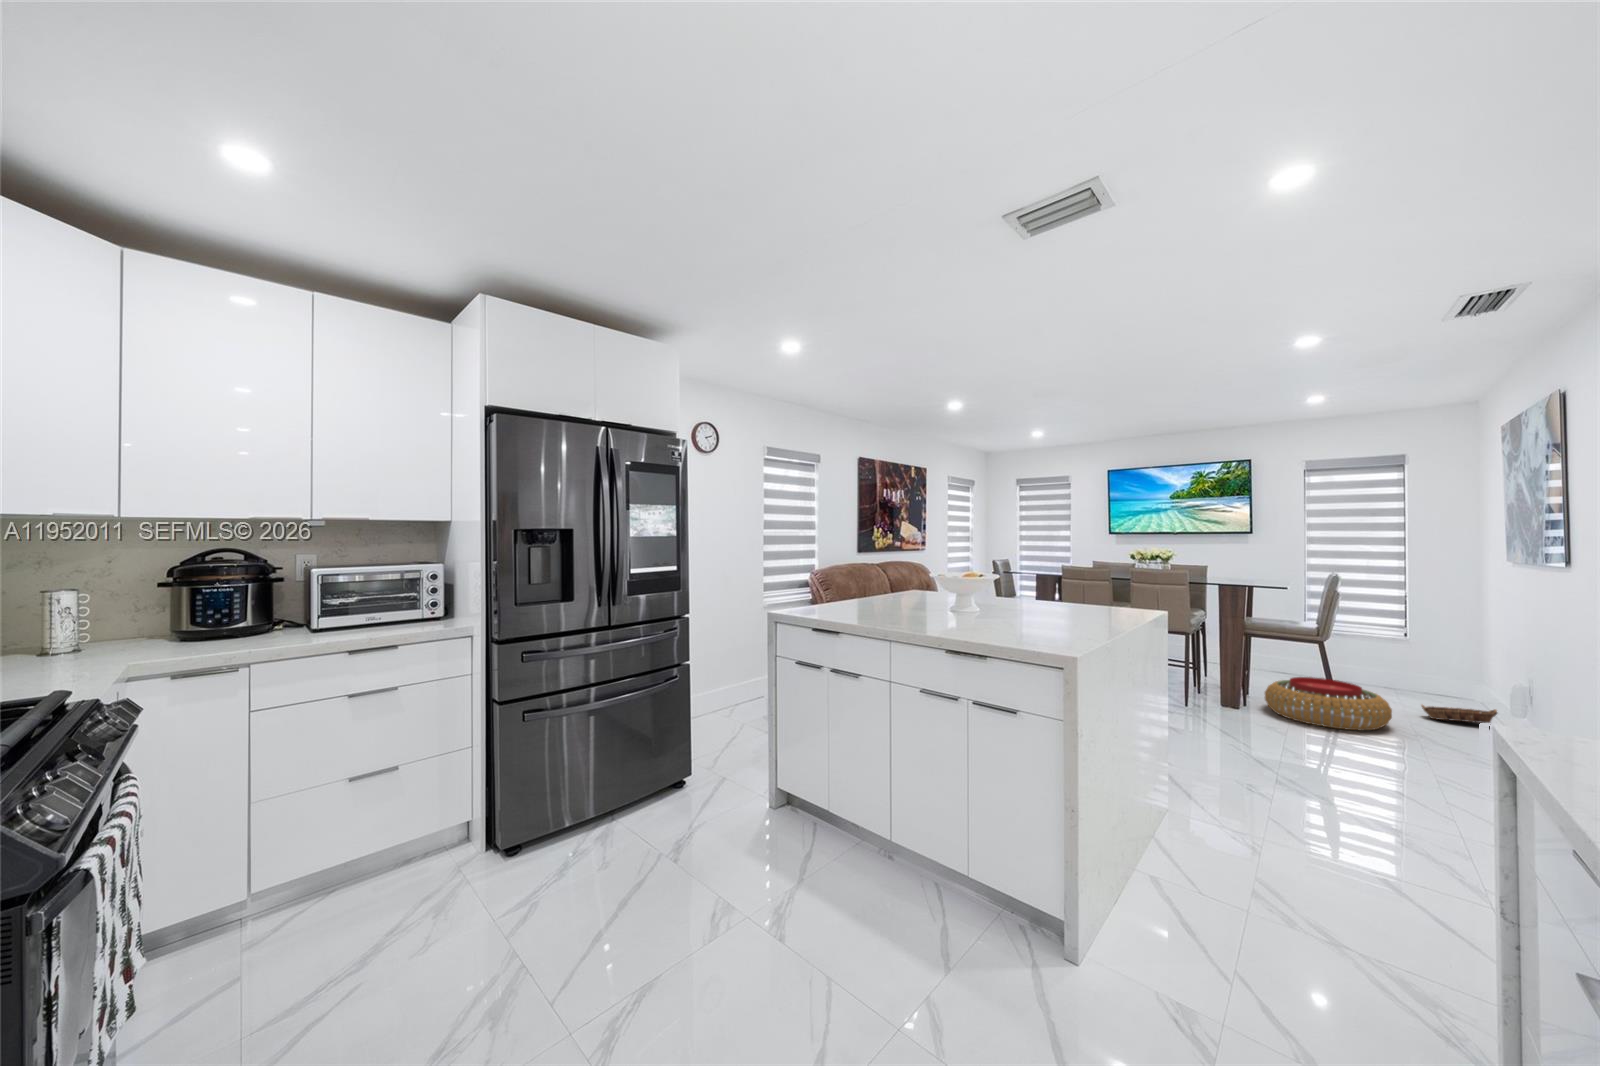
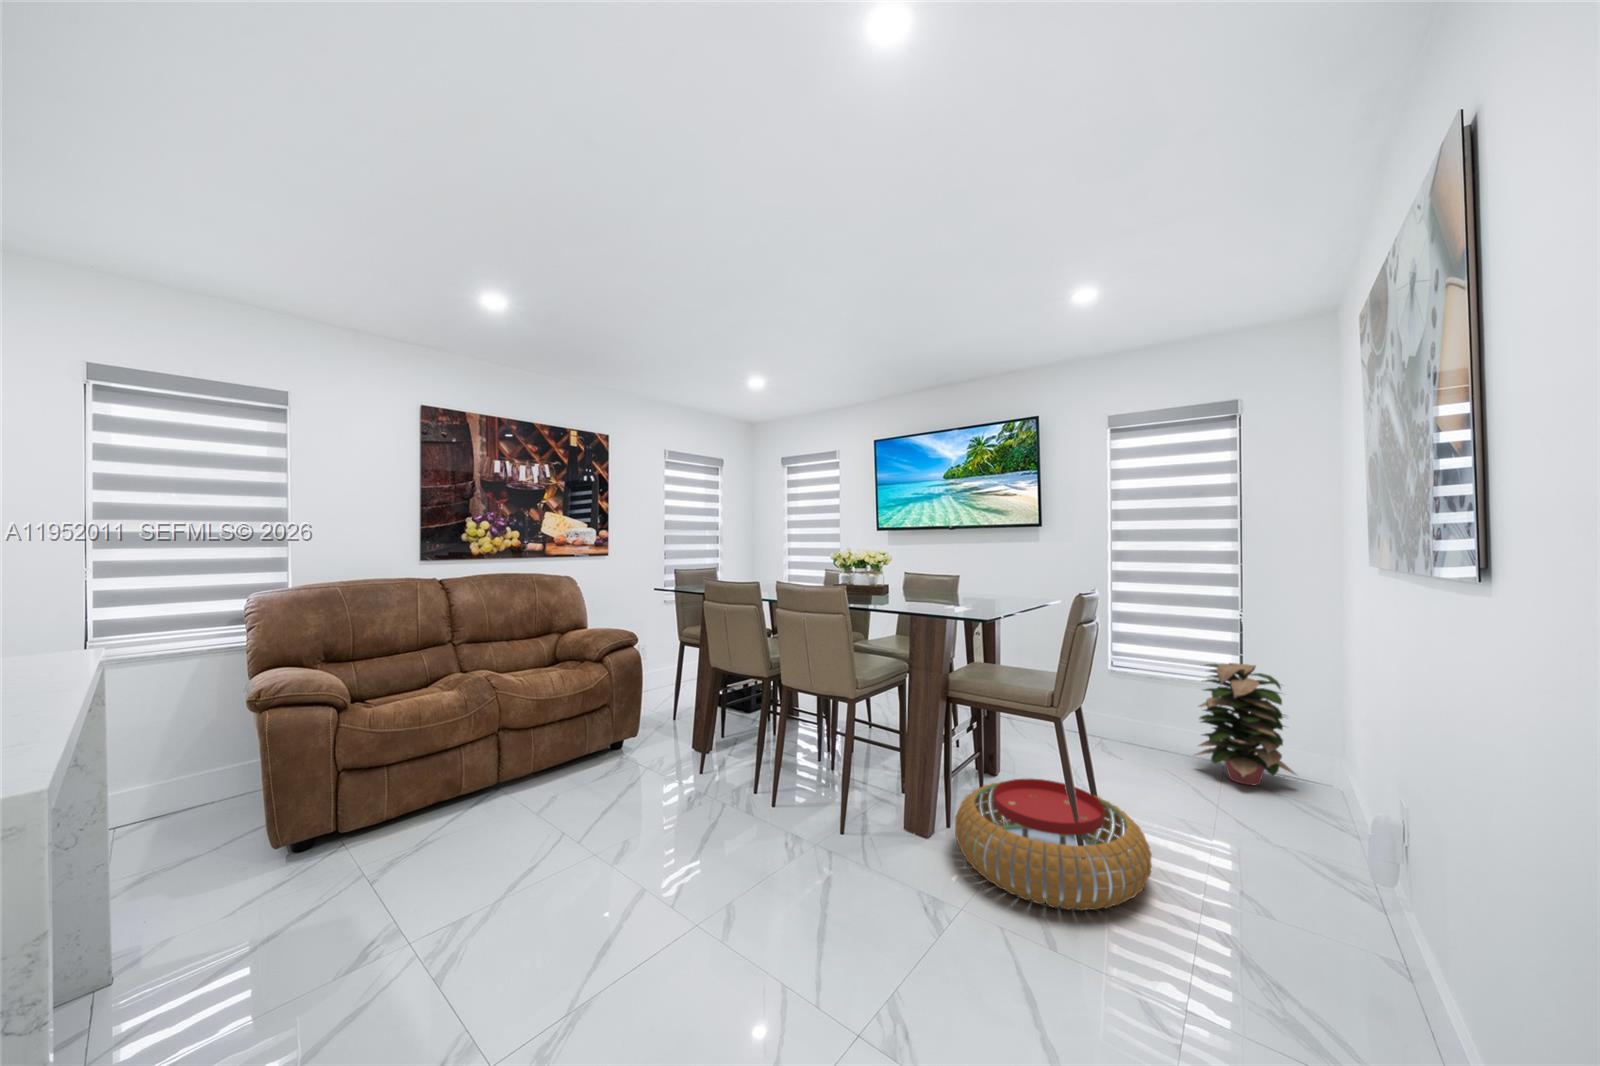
decorative plant: none [1373,620,1448,693] -> present [1196,663,1295,785]
basket: present [1421,705,1497,723] -> none [1214,833,1367,891]

